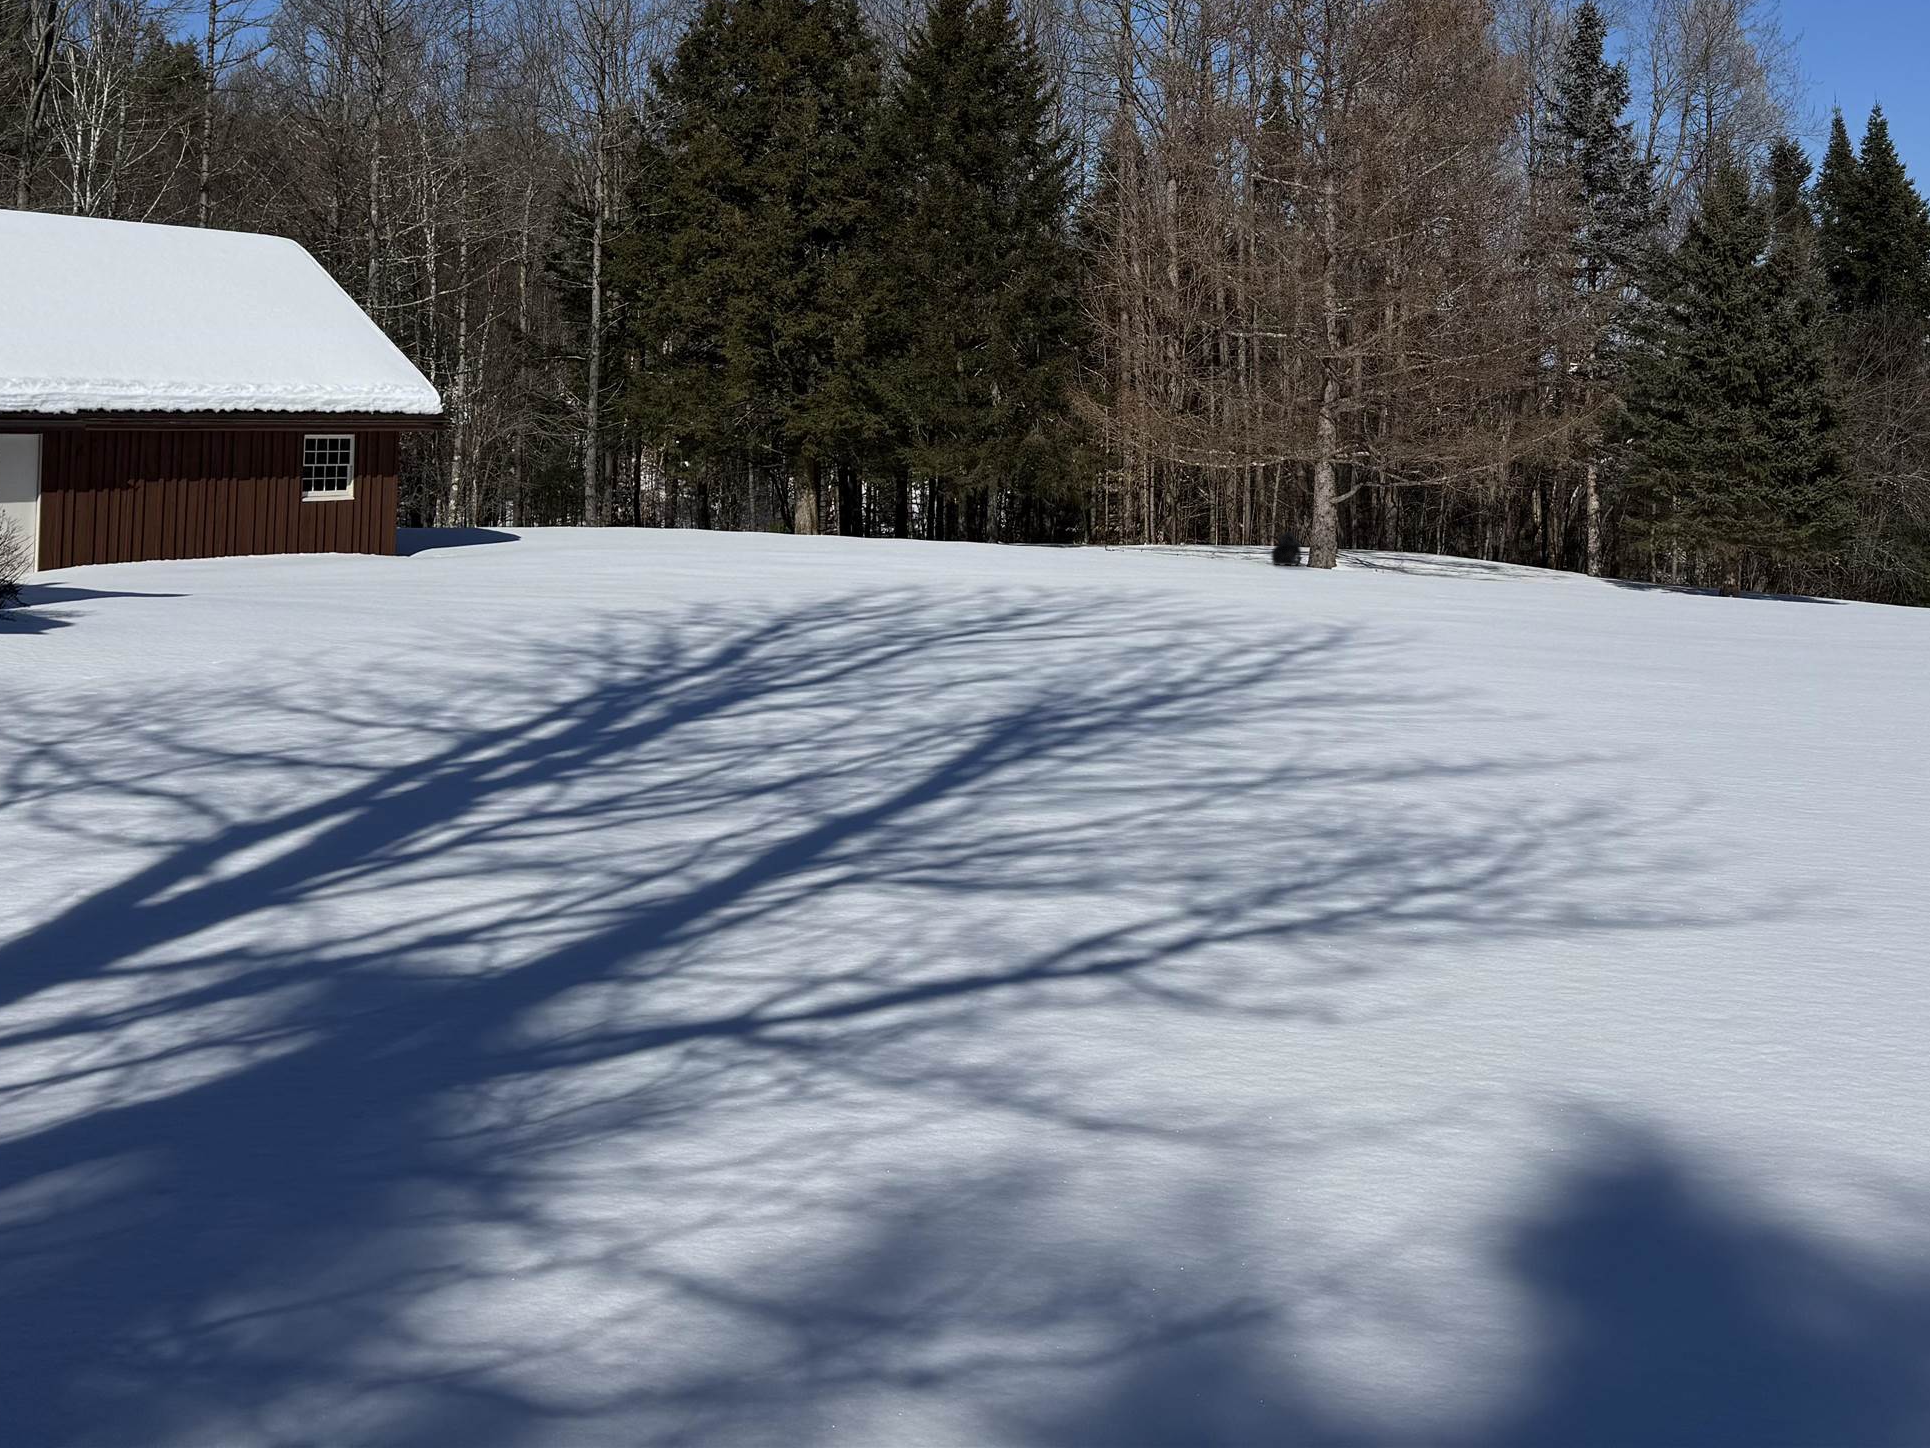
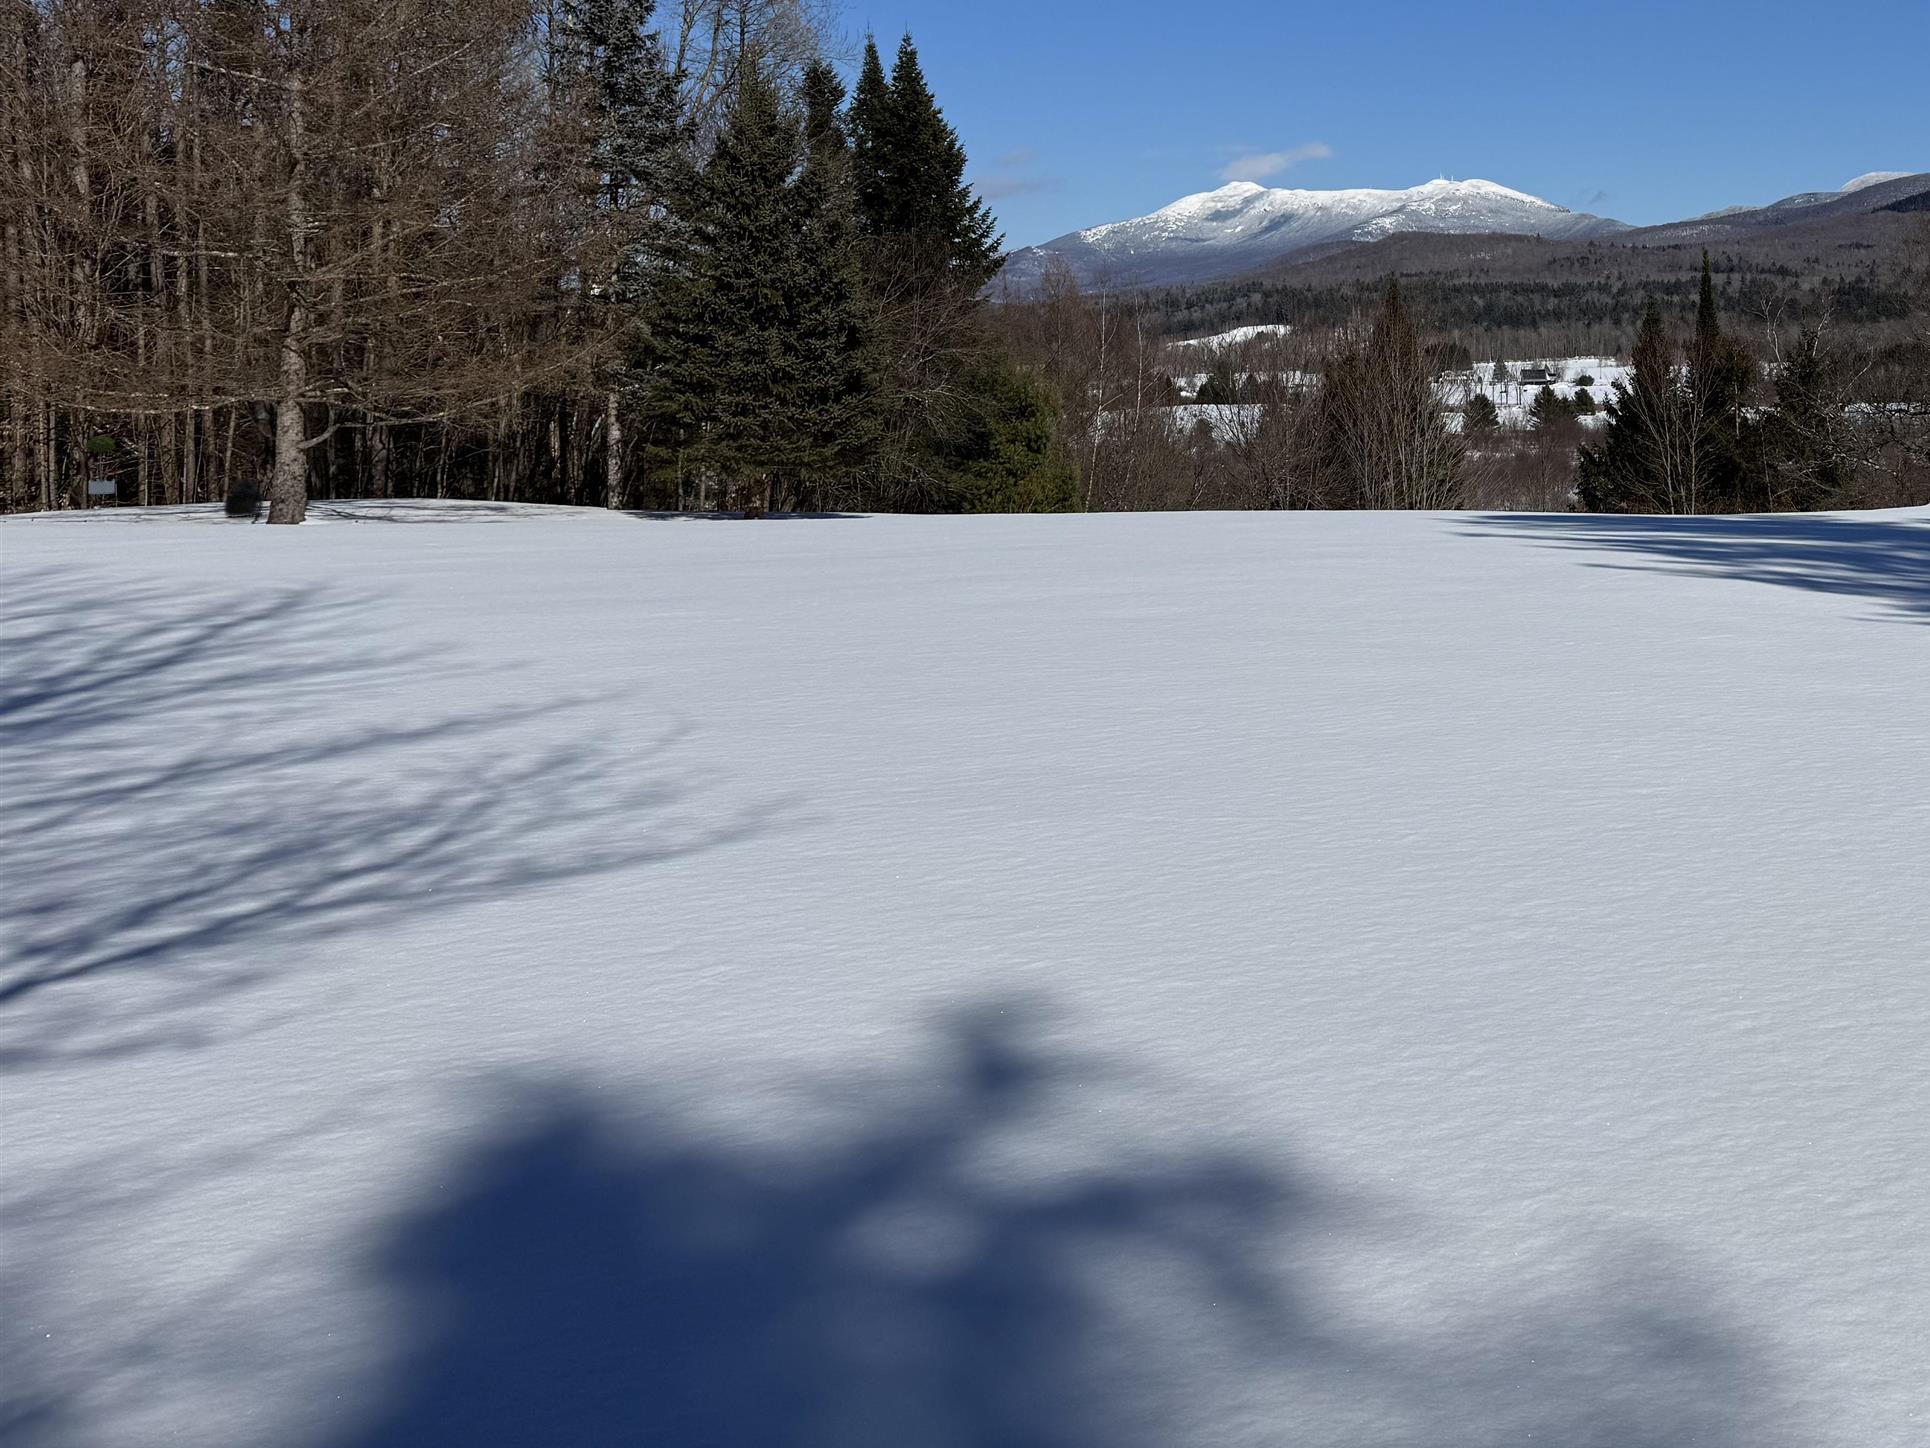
potted tree: none [1177,485,1198,533] -> present [86,436,115,494]

